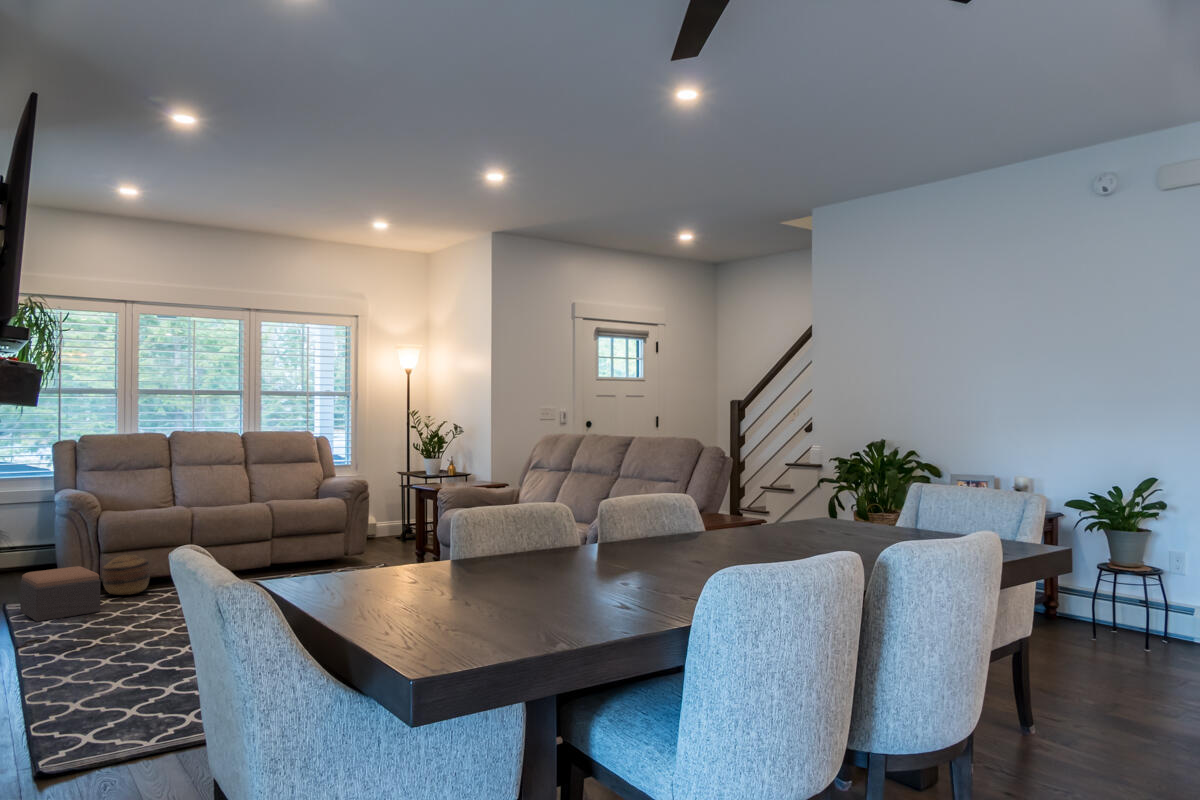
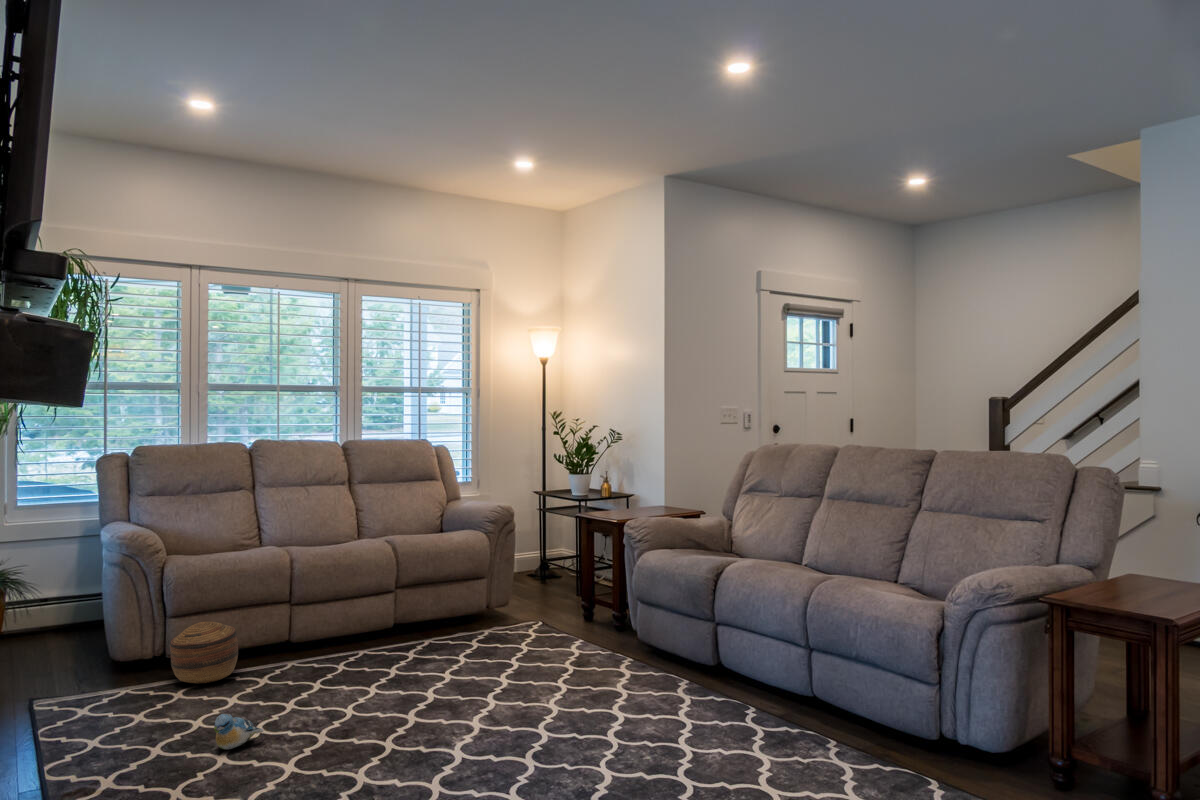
footstool: present [20,566,100,622] -> none [50,646,172,746]
plush toy: none [124,600,157,623] -> present [214,714,264,750]

